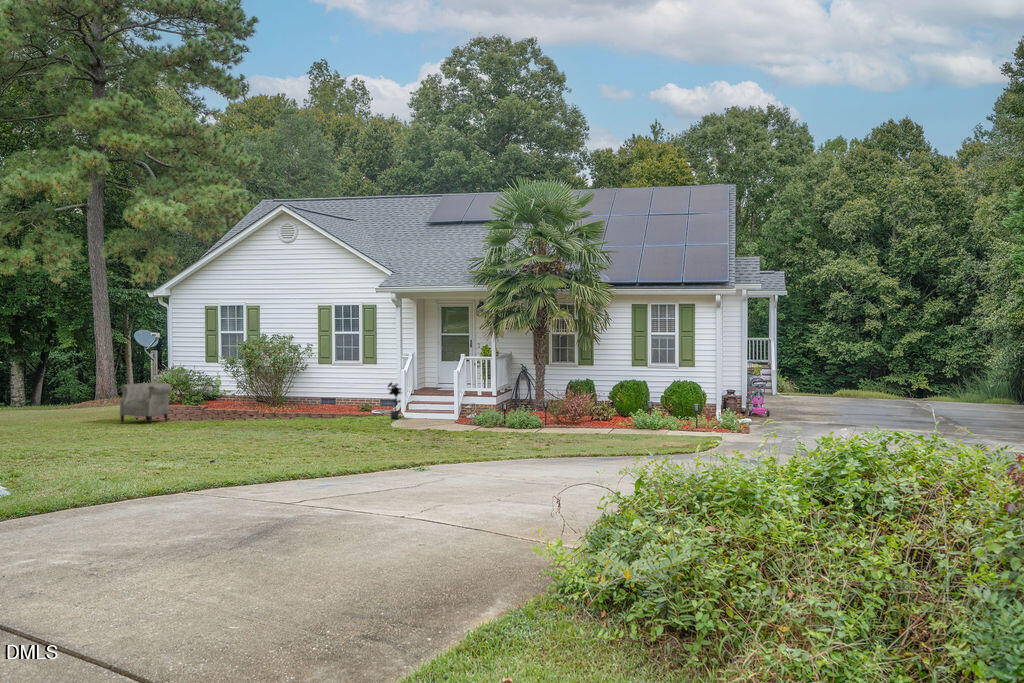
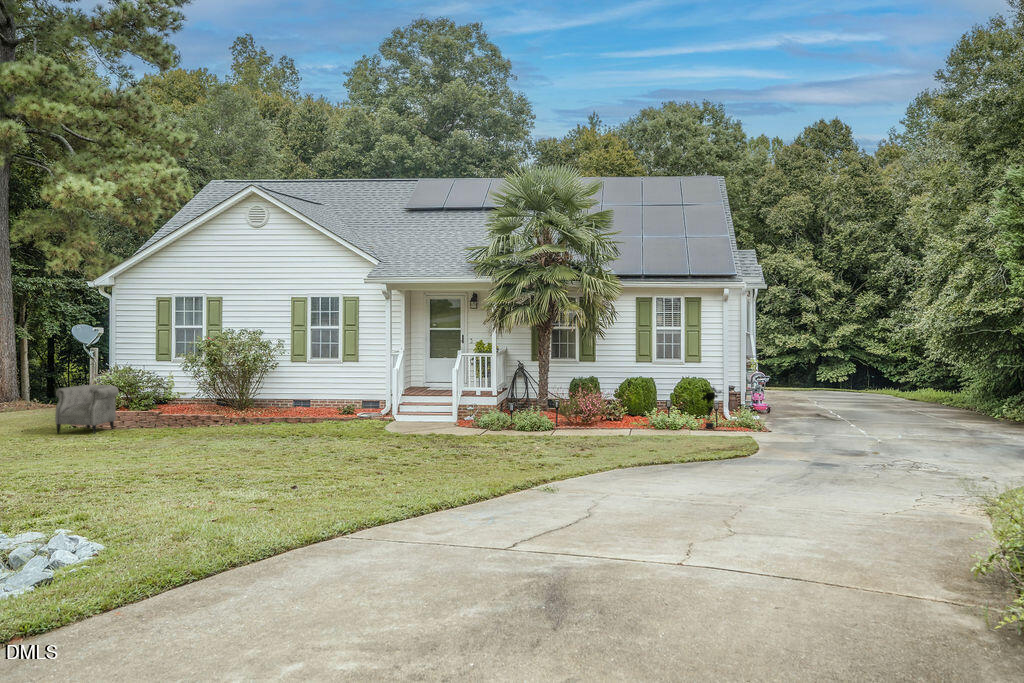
potted plant: present [388,383,401,419] -> present [700,388,722,428]

